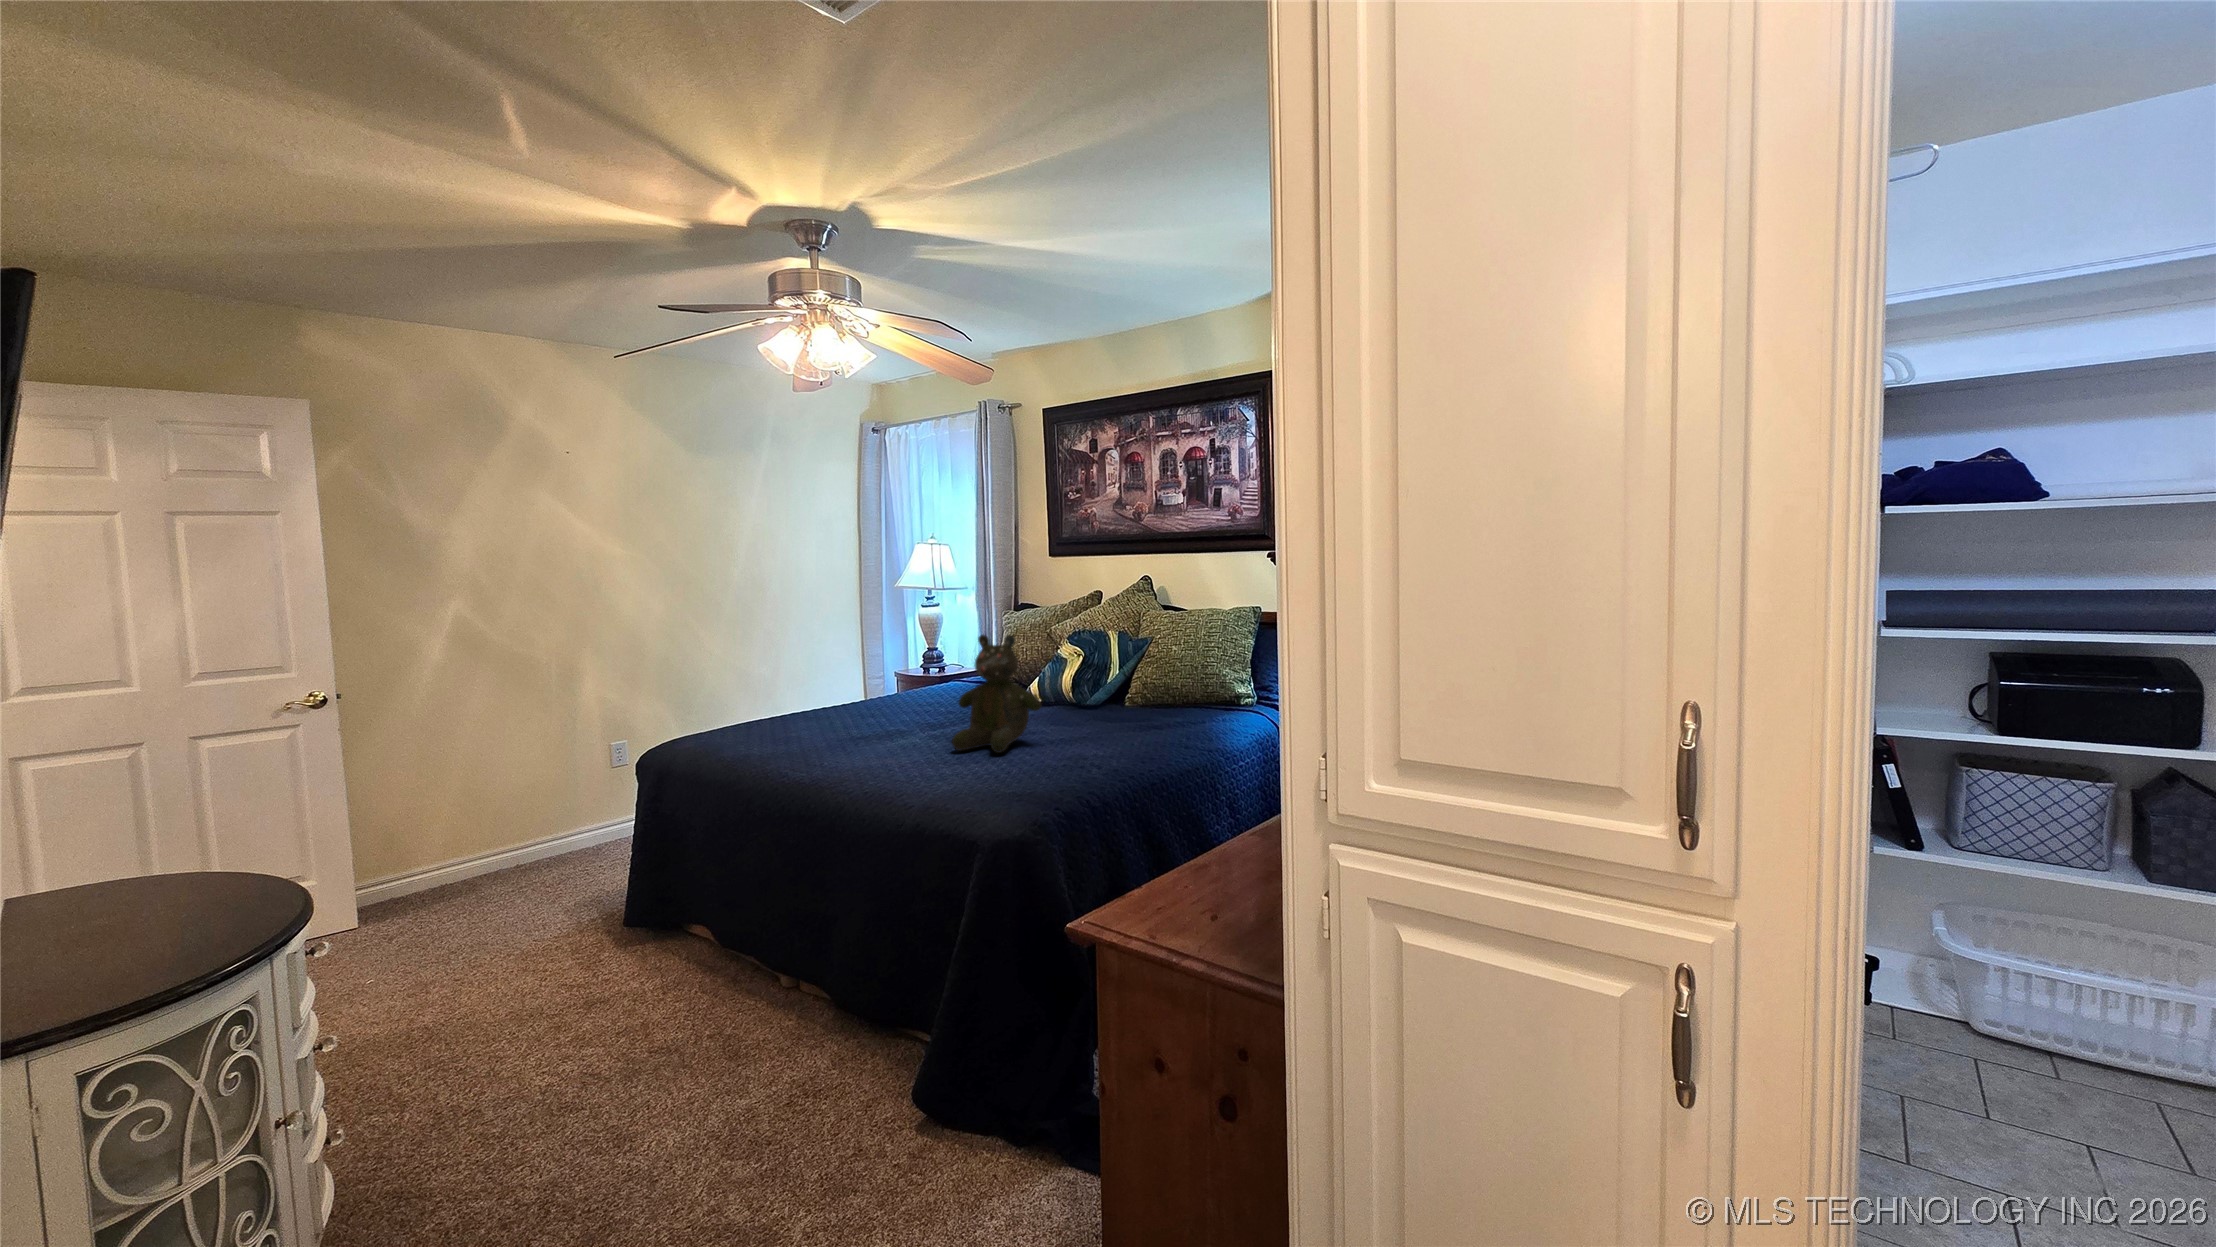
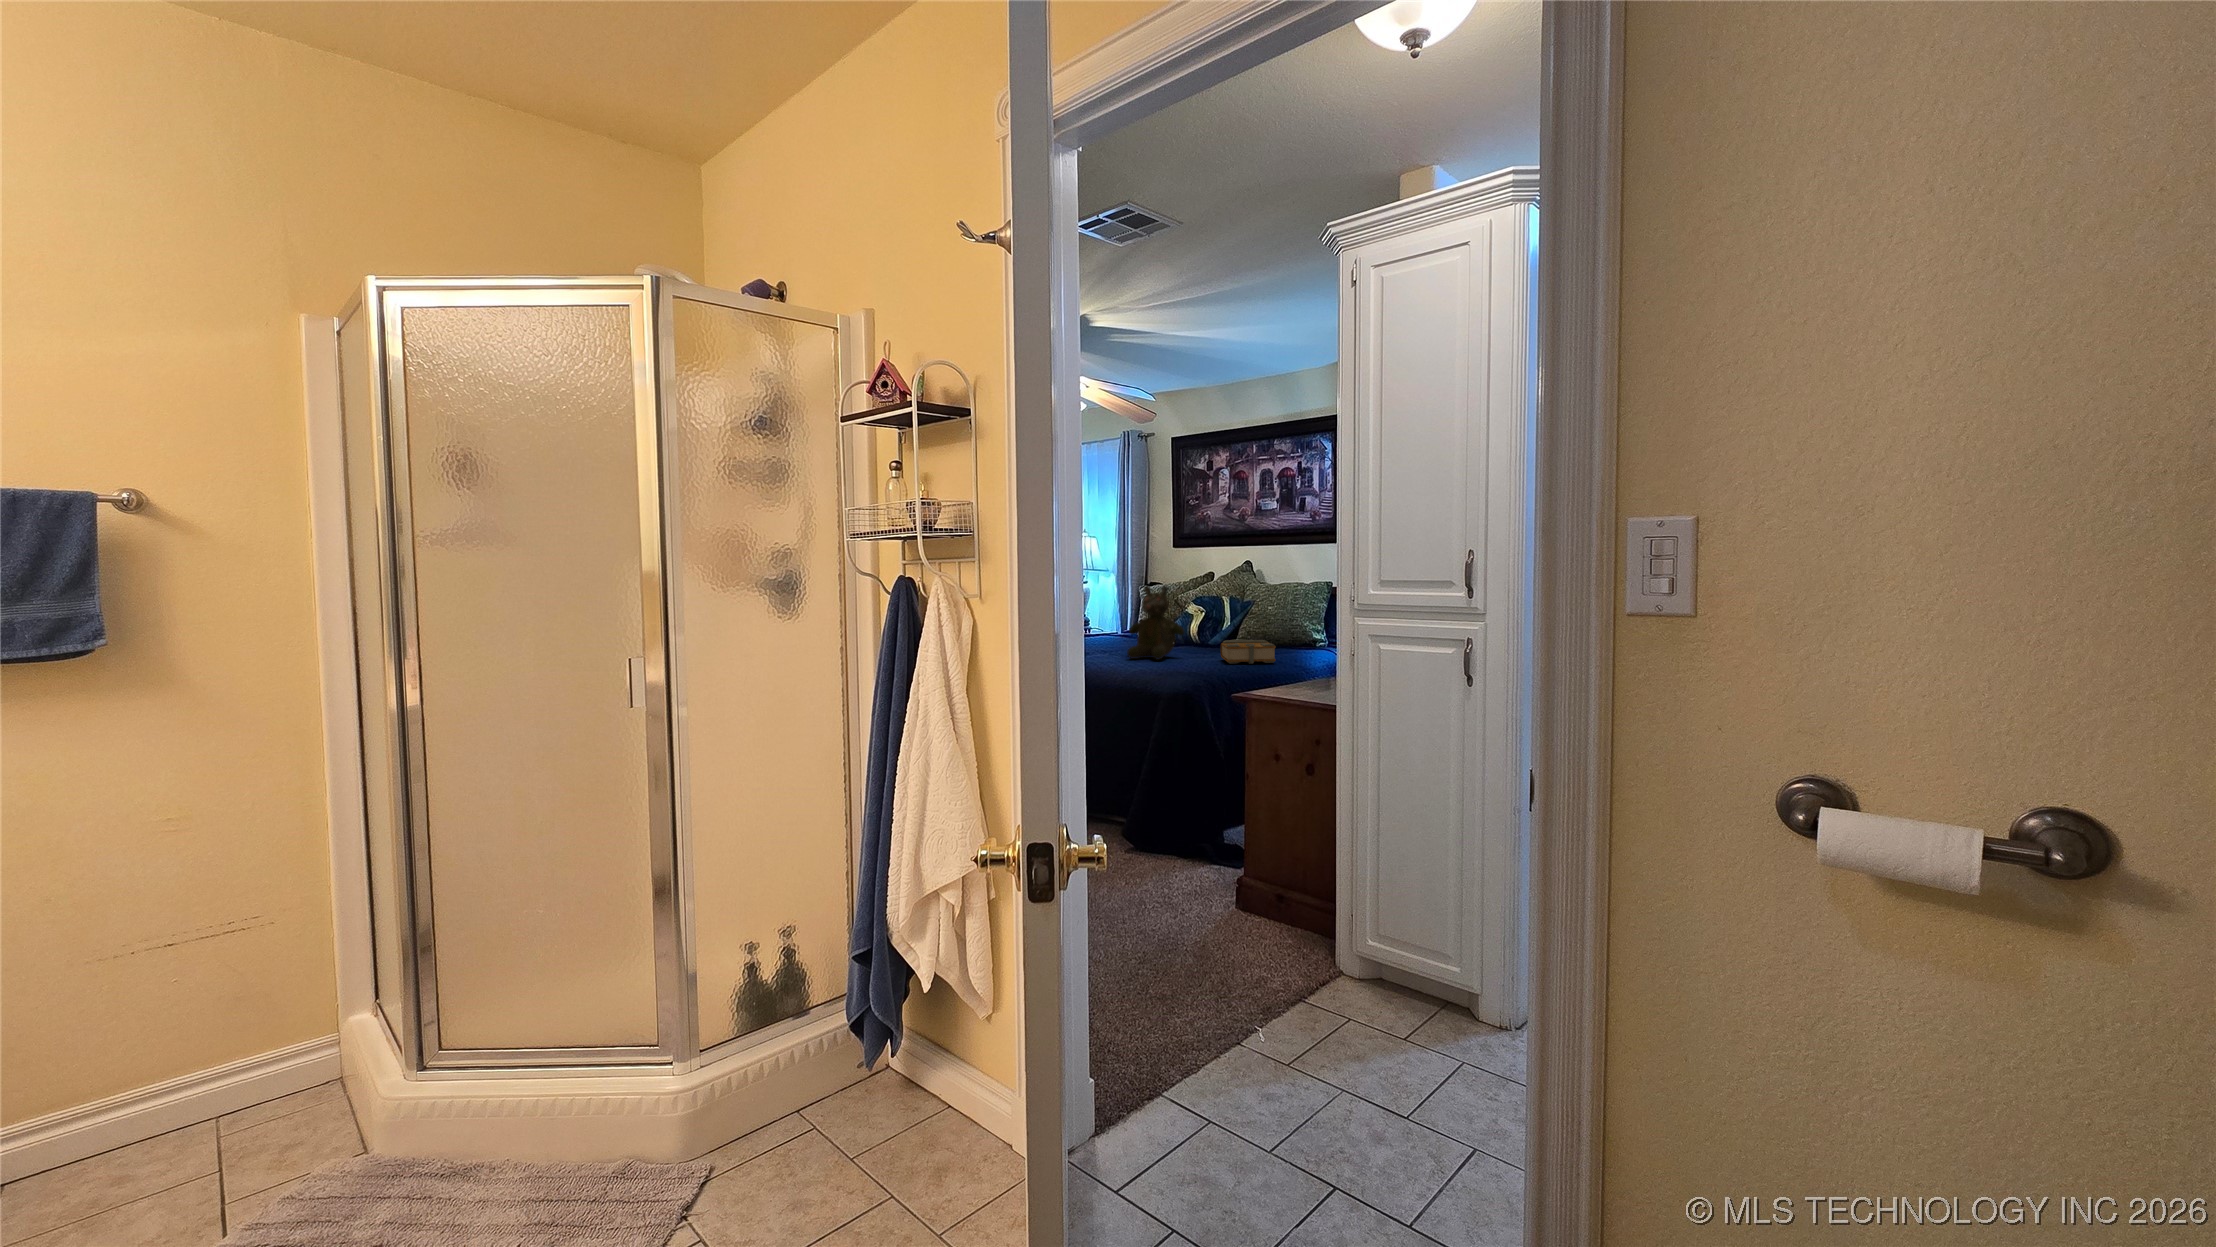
book: none [1096,716,1180,760] -> present [1220,640,1276,664]

